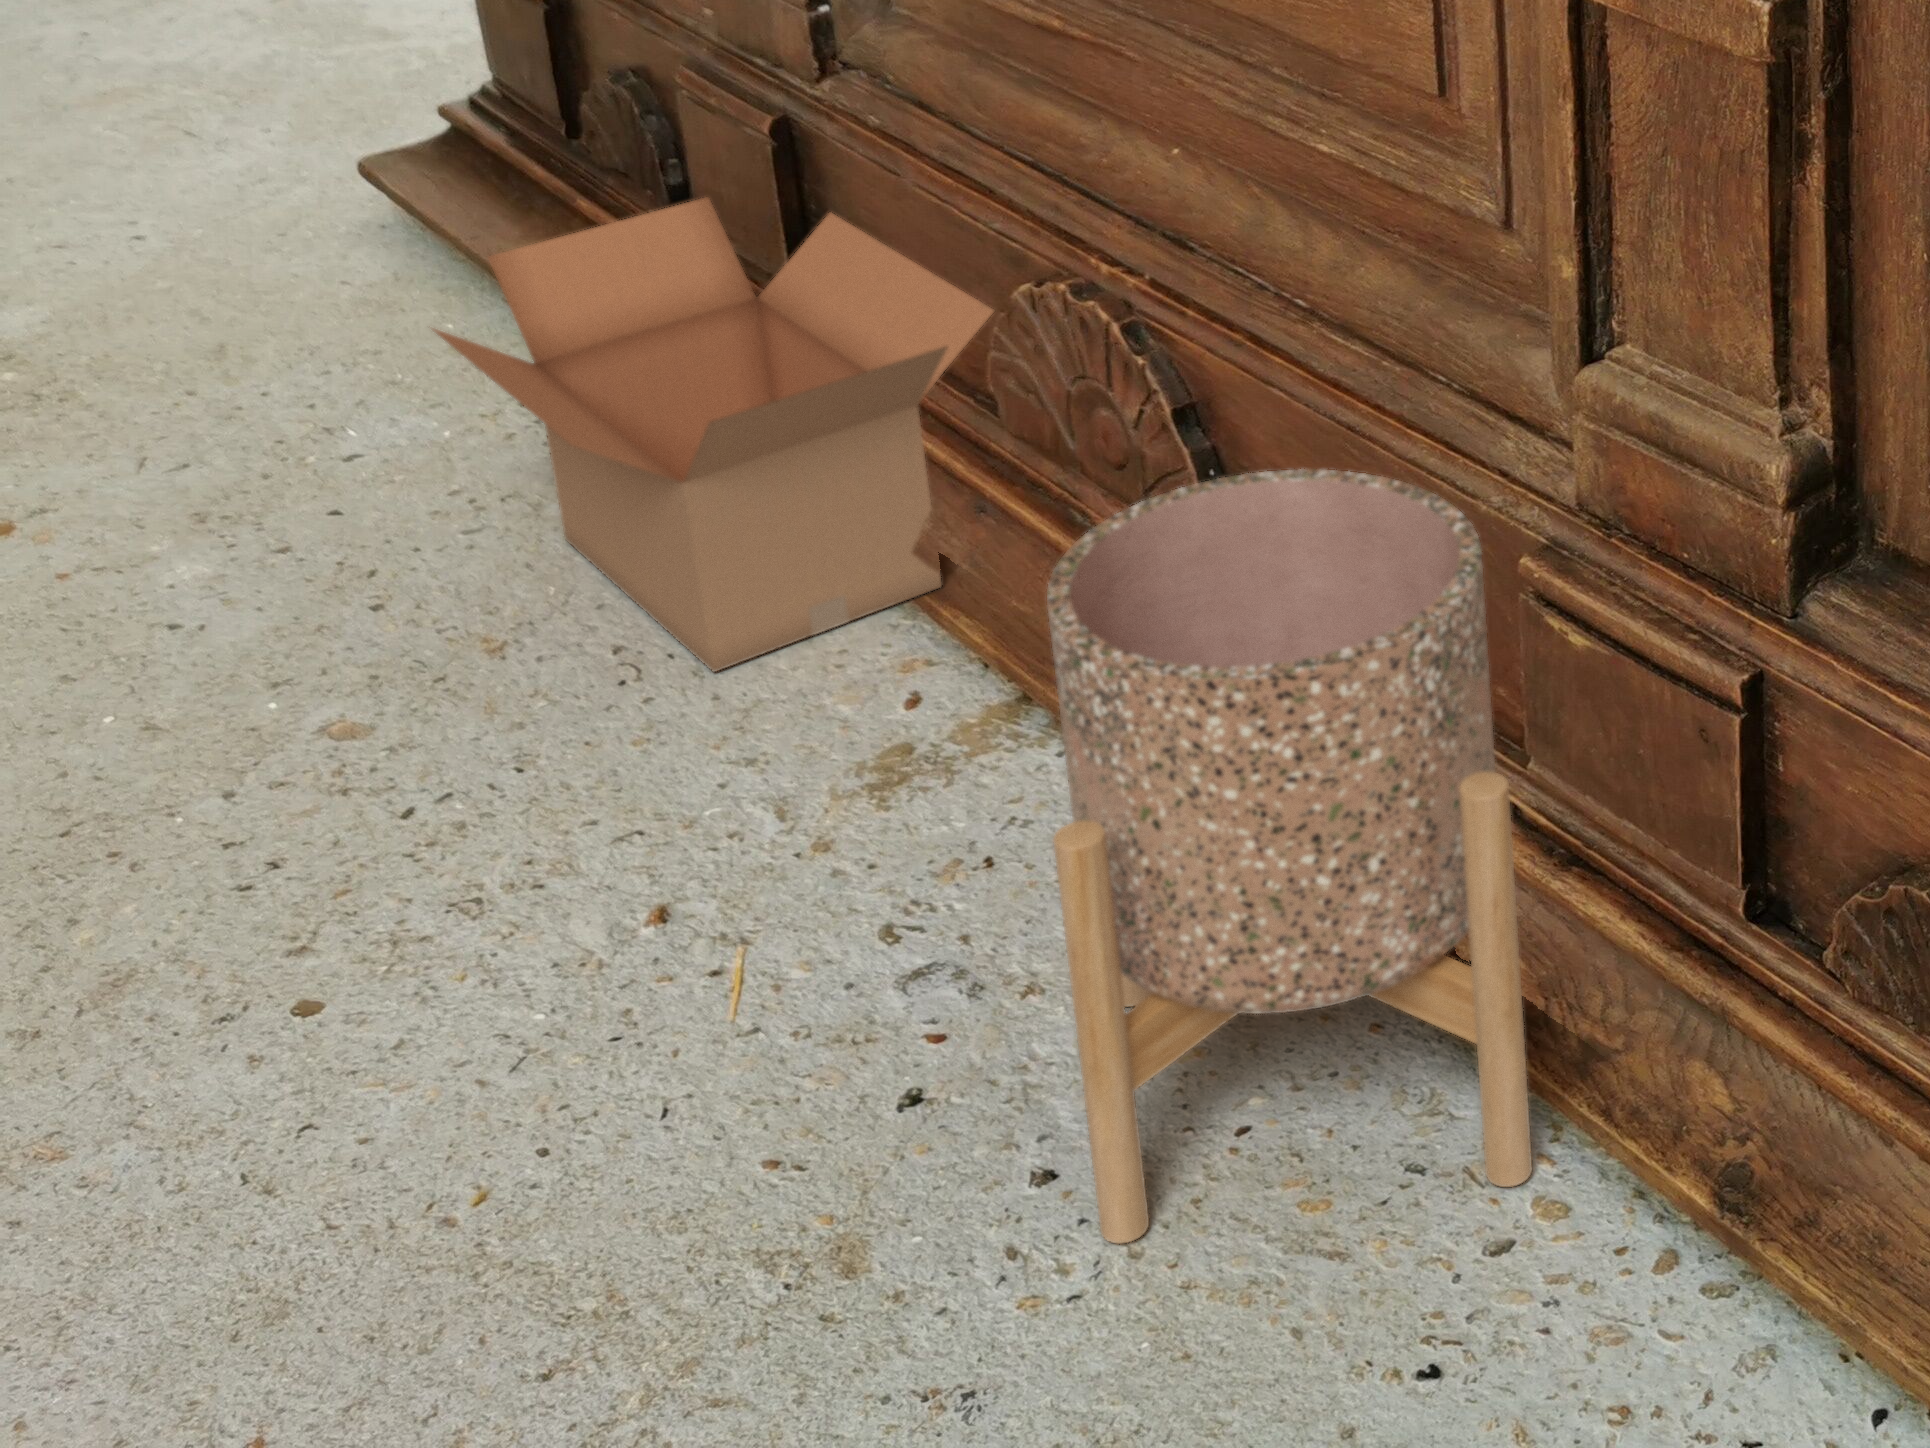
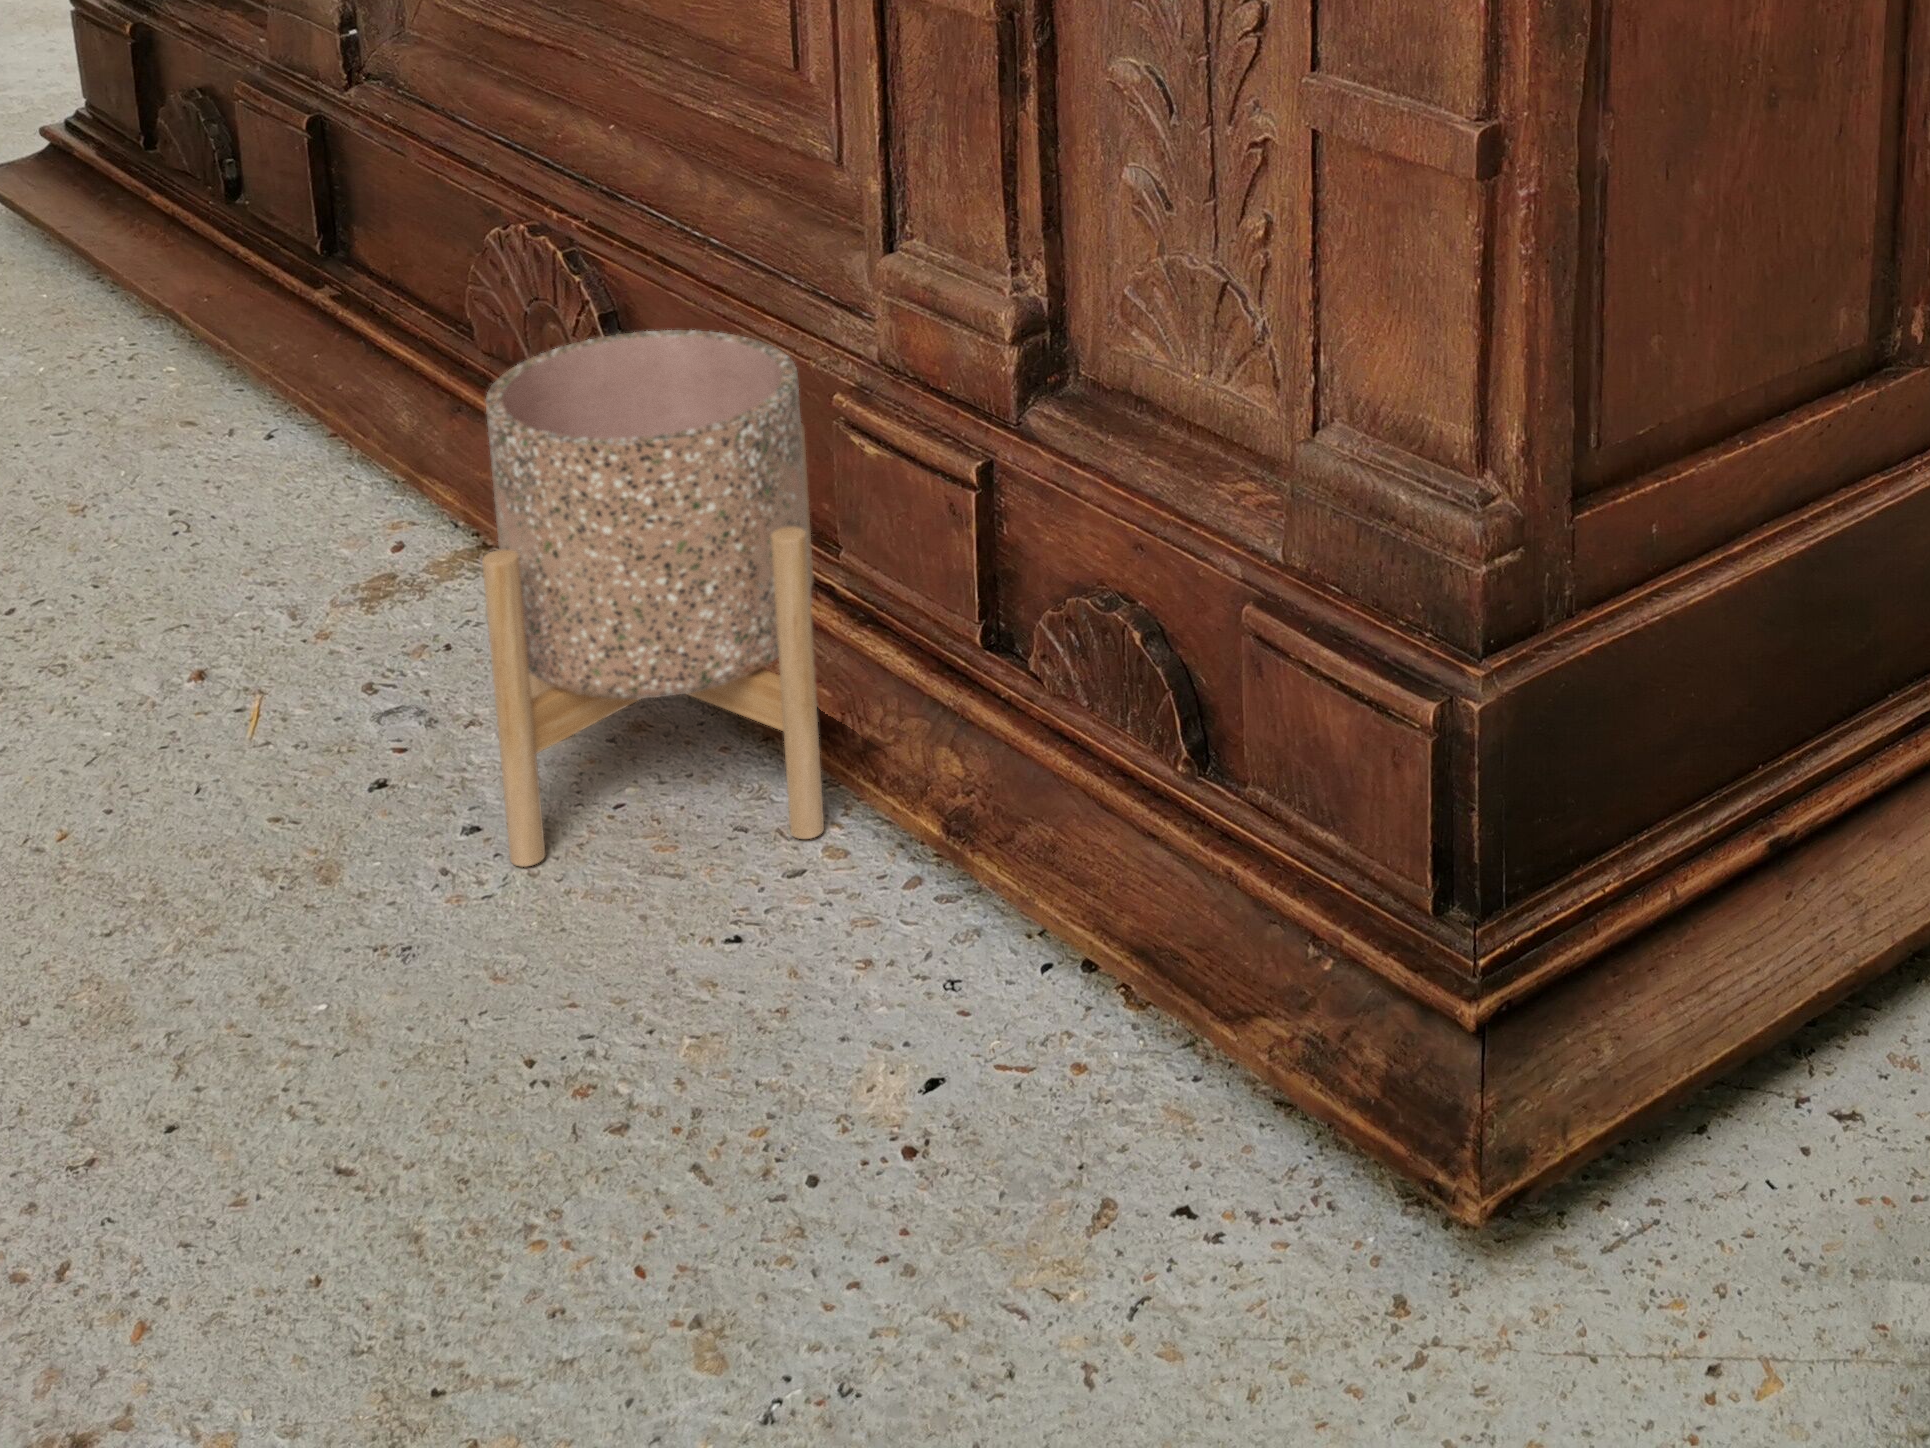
cardboard box: present [433,198,993,672] -> none [39,179,475,527]

